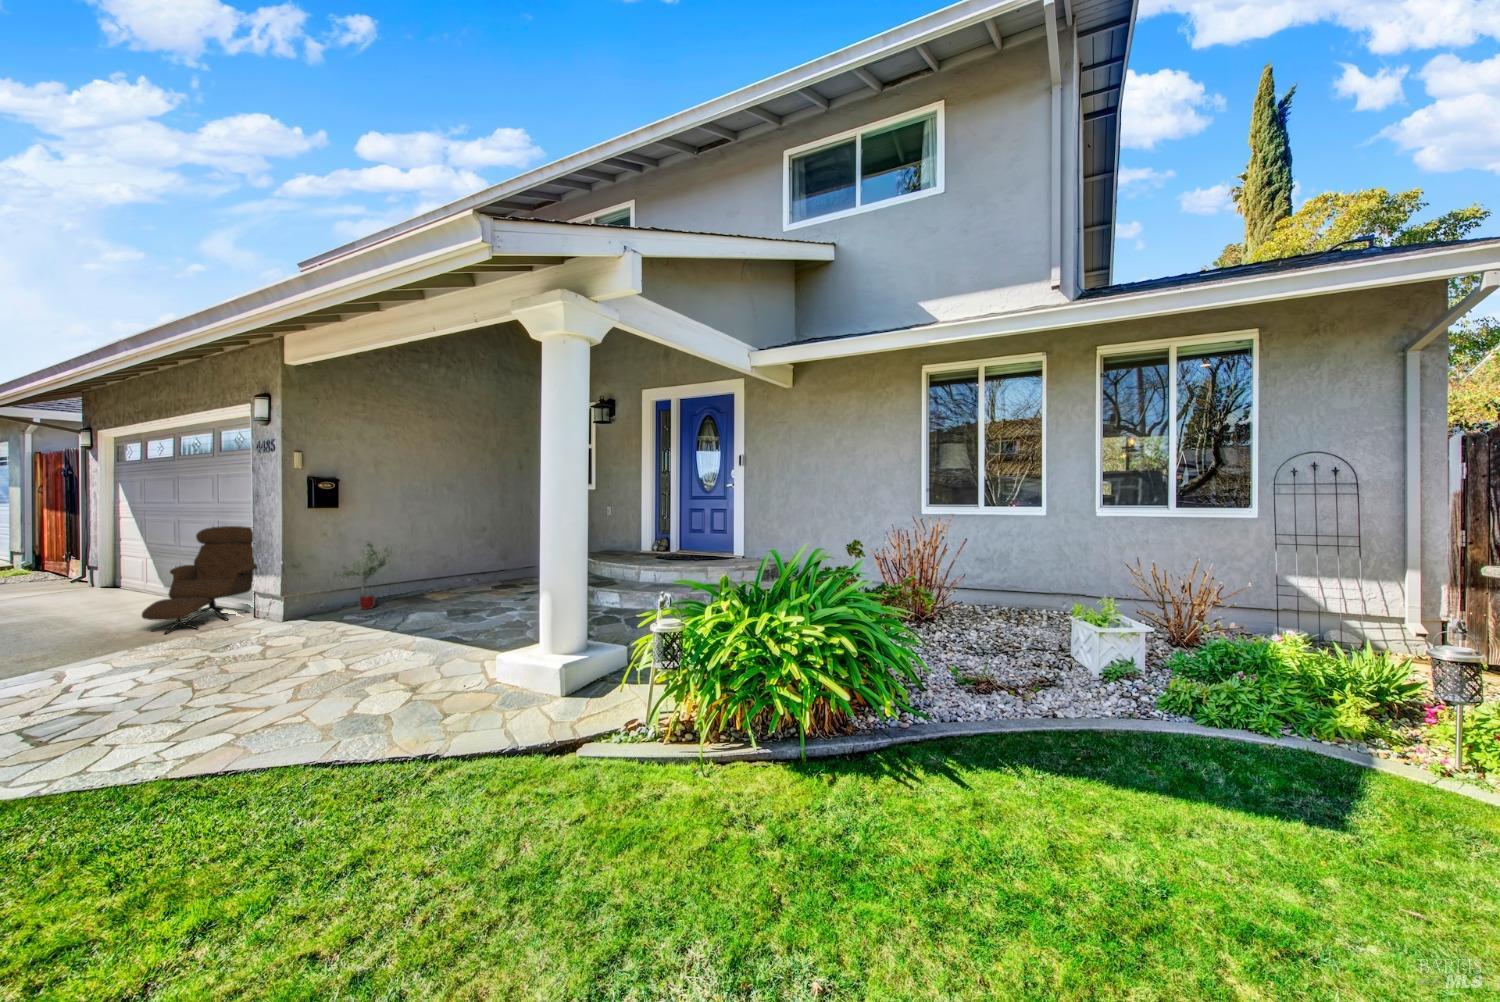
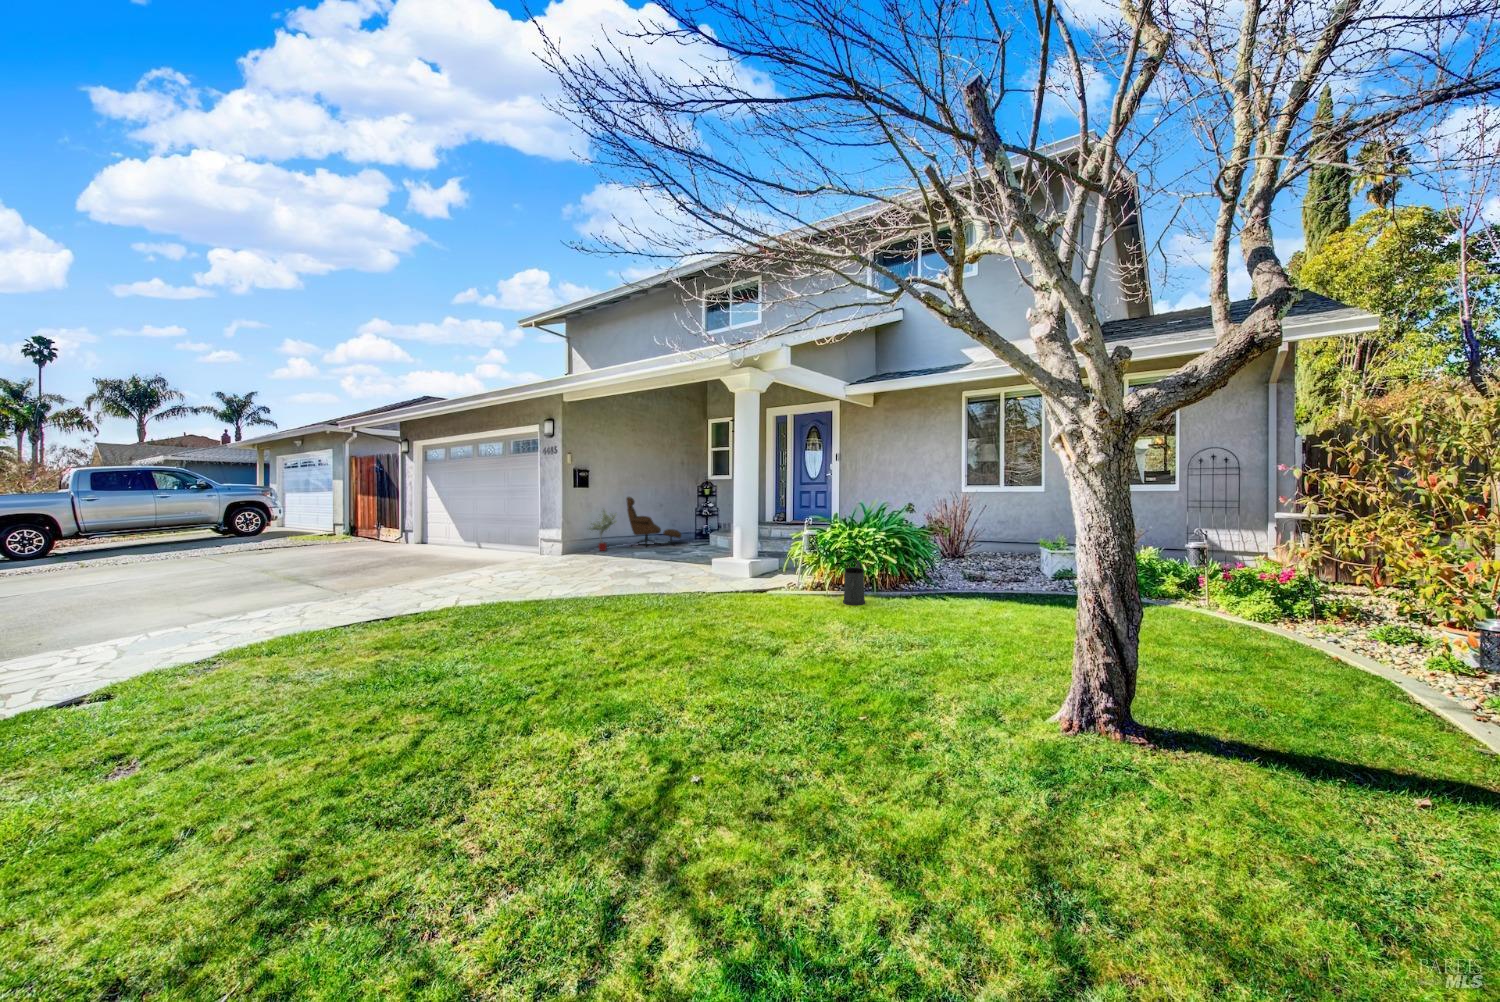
lounge chair: present [142,526,259,634] -> present [627,497,681,546]
watering can: none [732,683,780,798] -> present [843,560,865,605]

